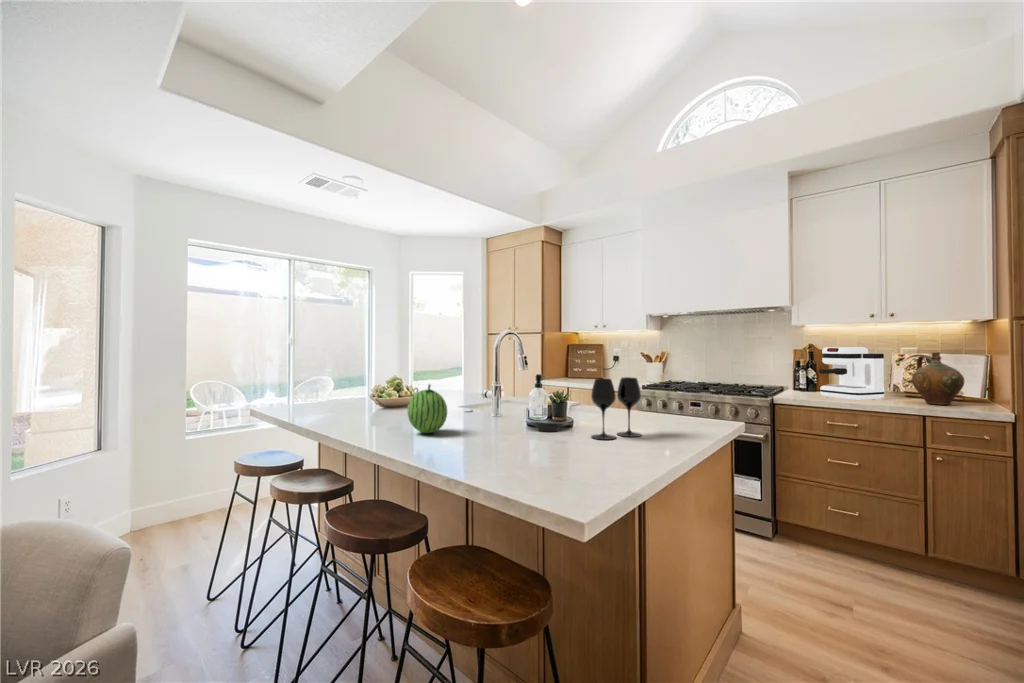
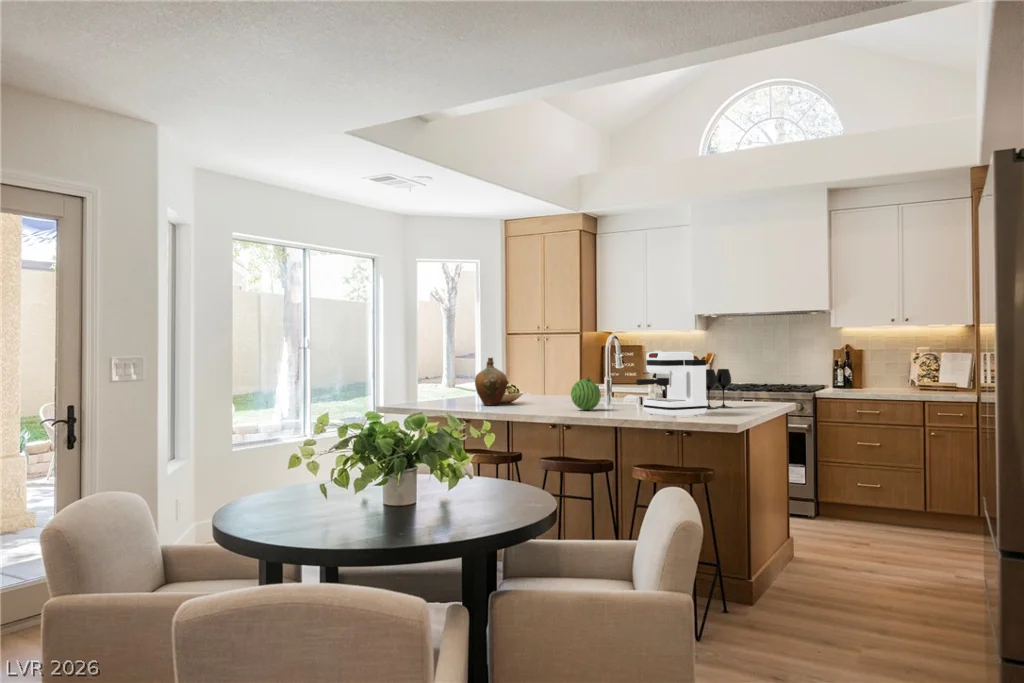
coffee maker: present [819,347,884,401] -> present [636,352,707,417]
ceramic jug: present [912,352,964,405] -> present [475,358,507,405]

